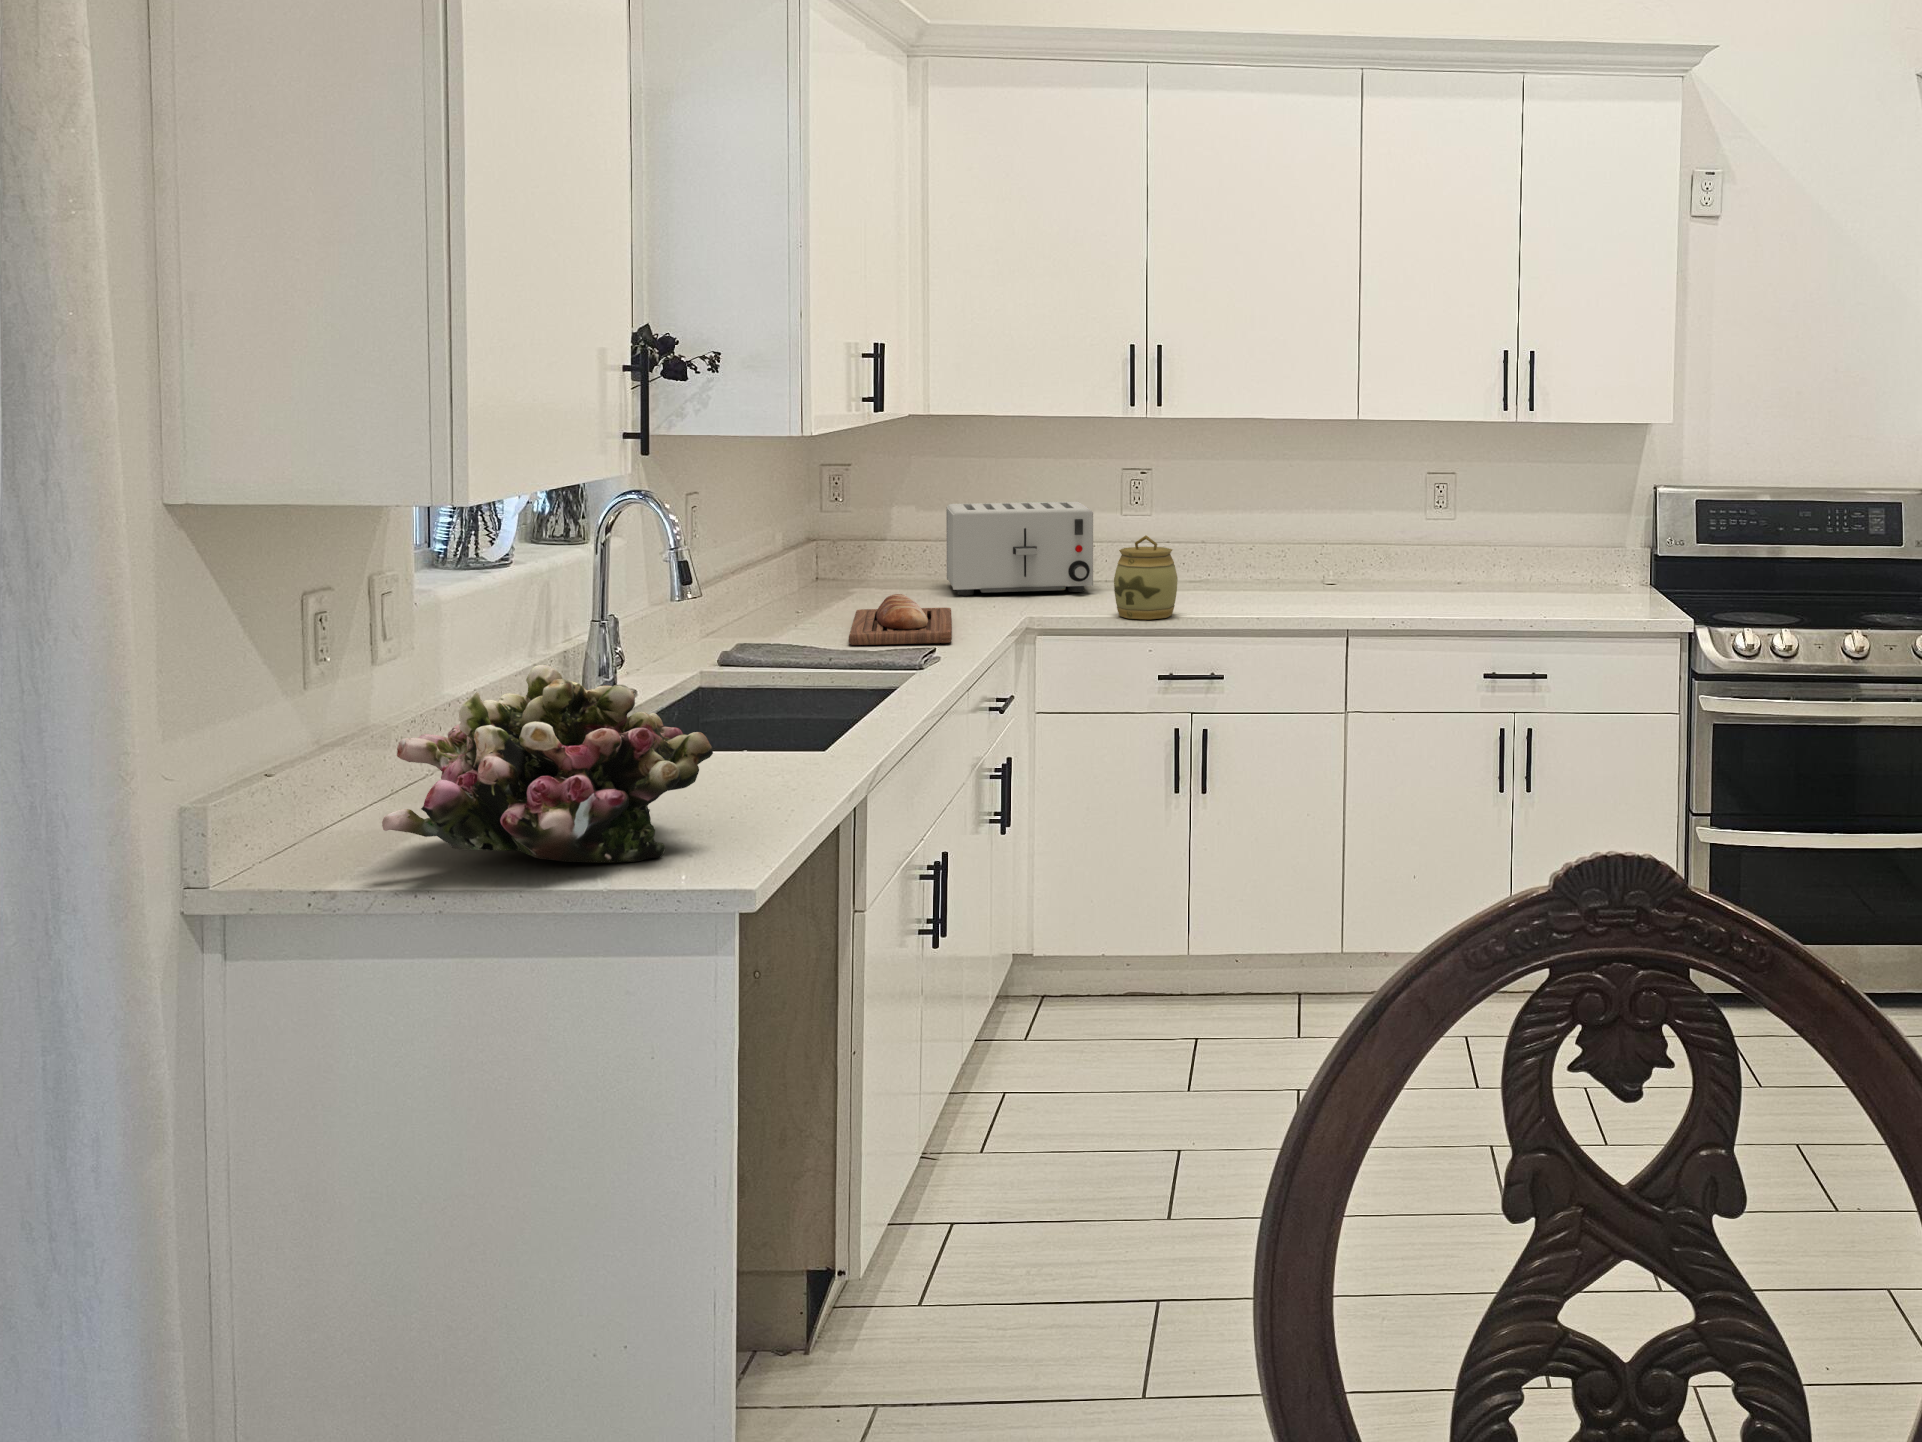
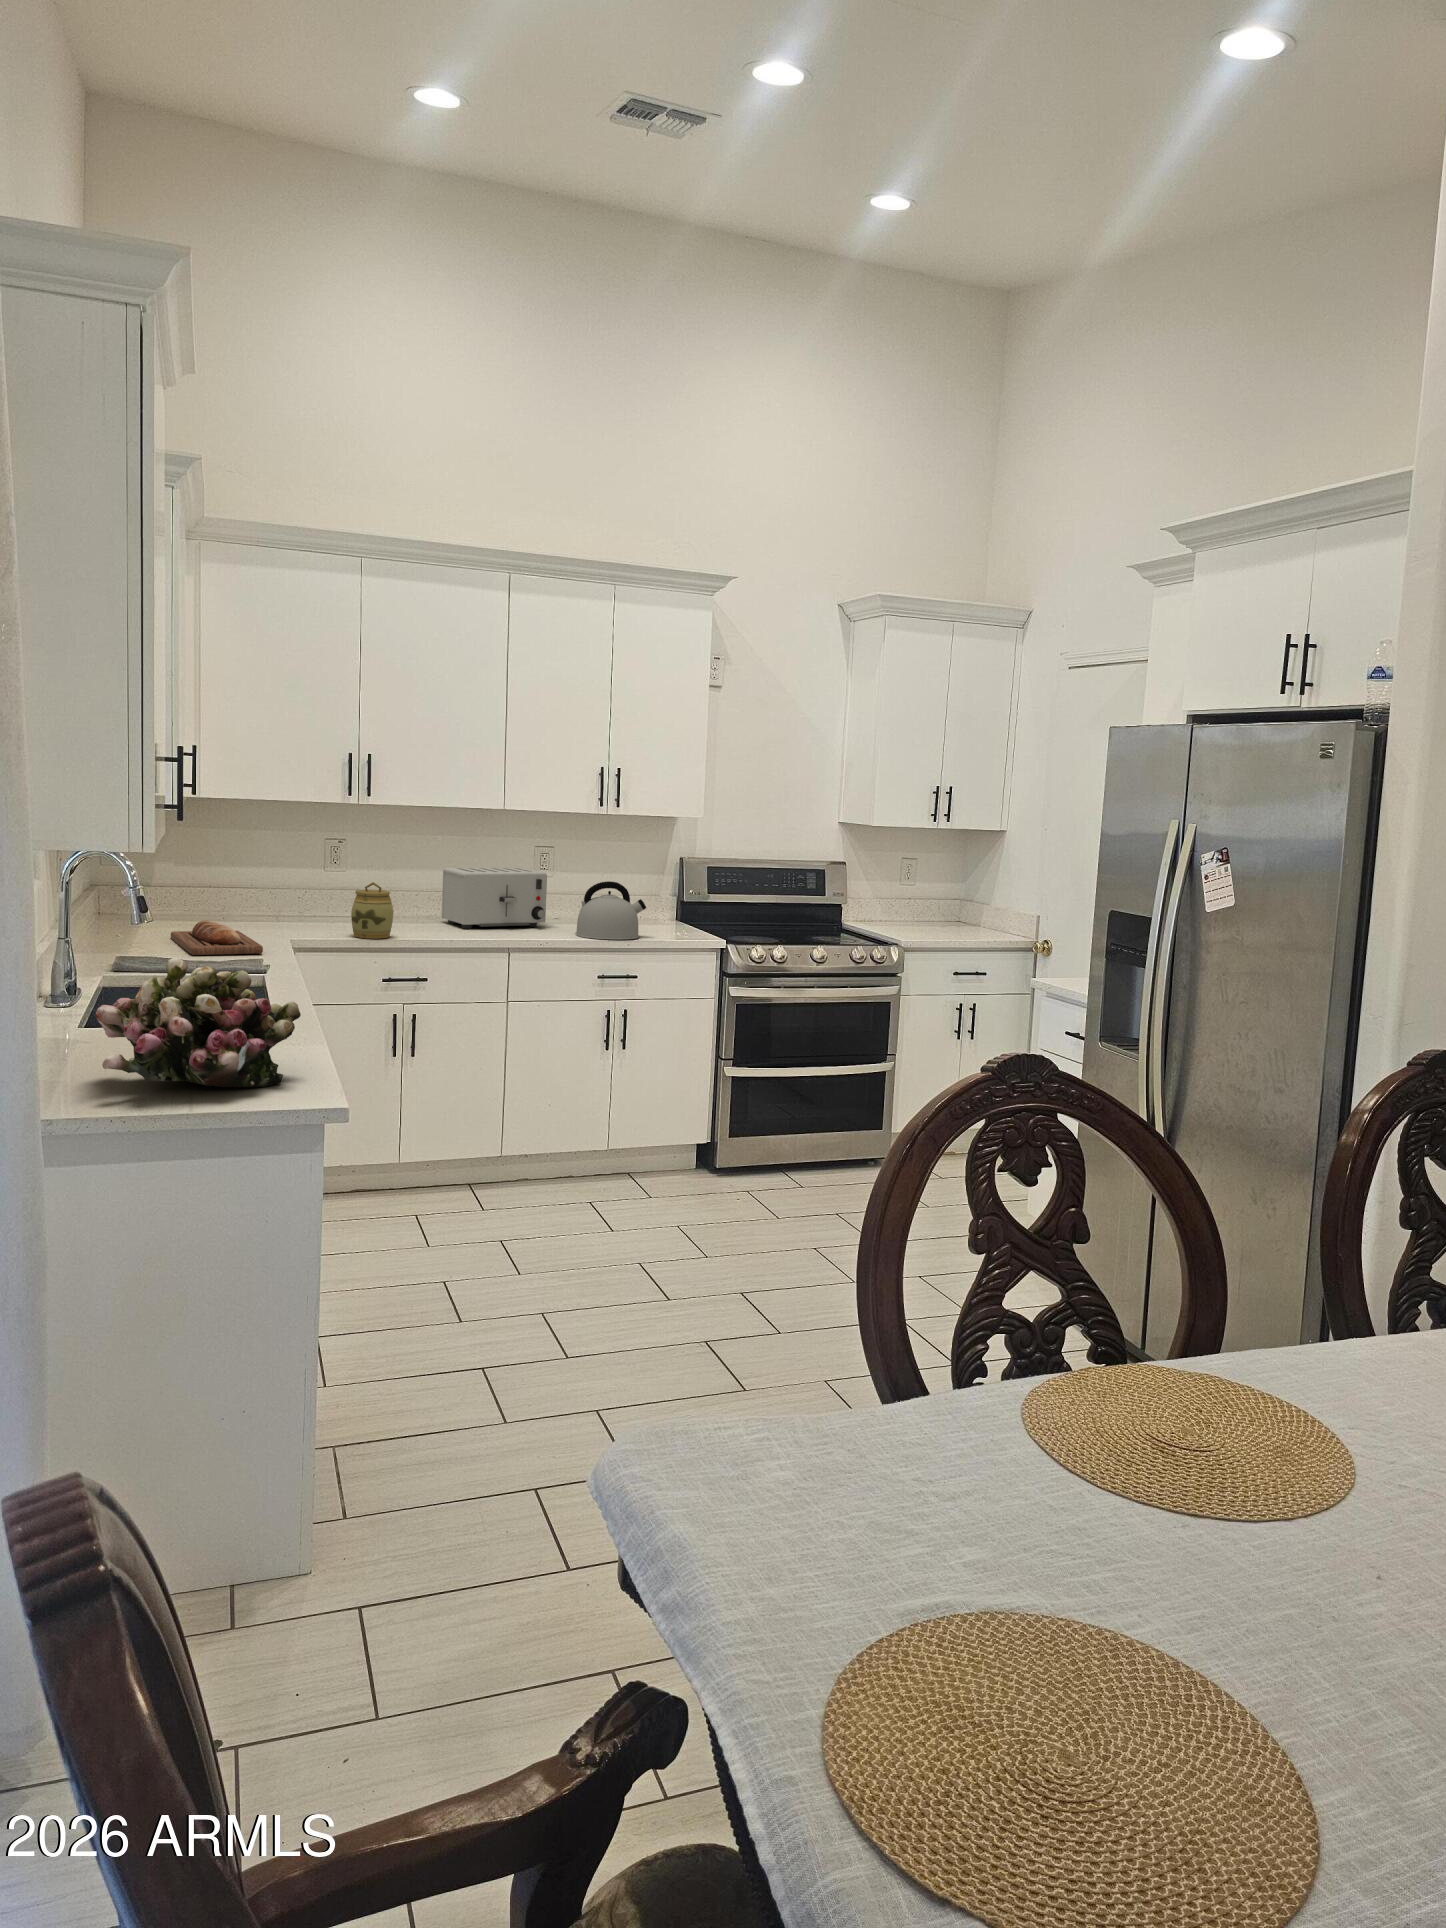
toaster: present [946,502,1093,596] -> present [442,868,547,929]
kettle: none [1465,529,1574,620] -> present [575,881,646,940]

